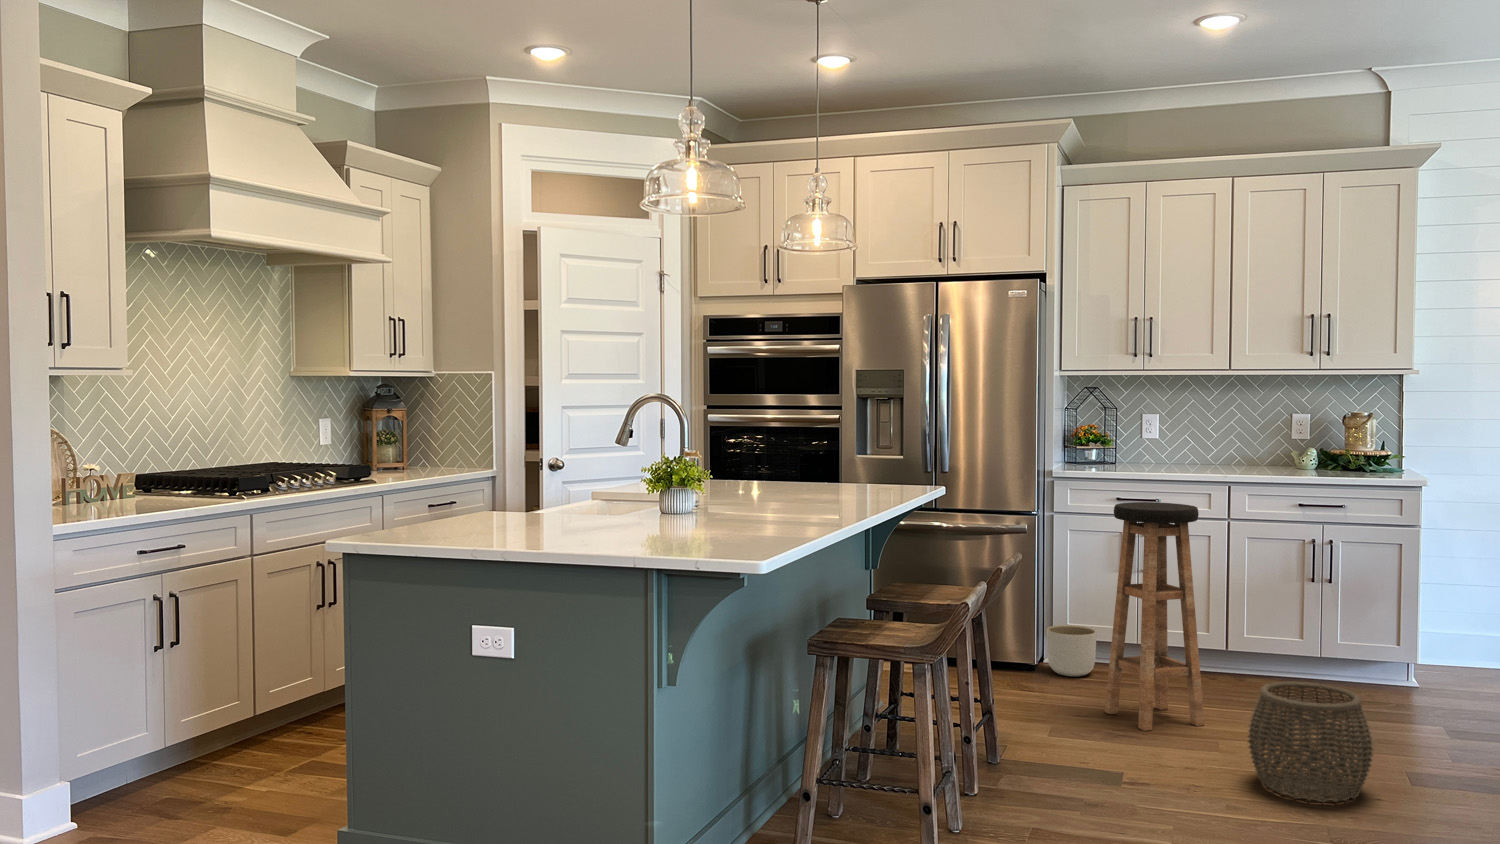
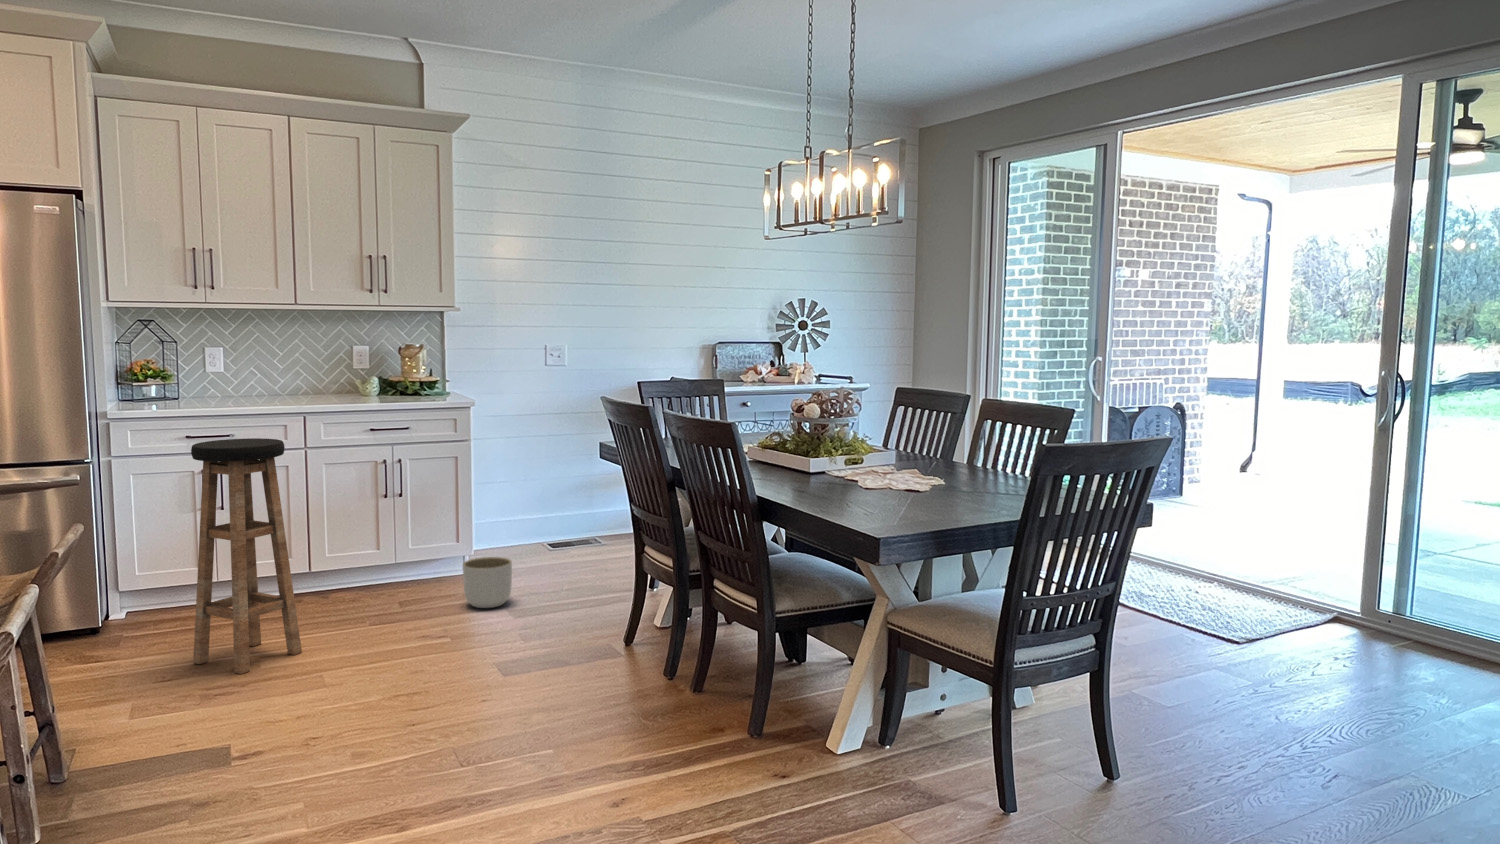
planter: present [1047,625,1096,677] -> present [463,557,512,608]
woven basket: present [1248,682,1373,802] -> none [356,594,467,707]

